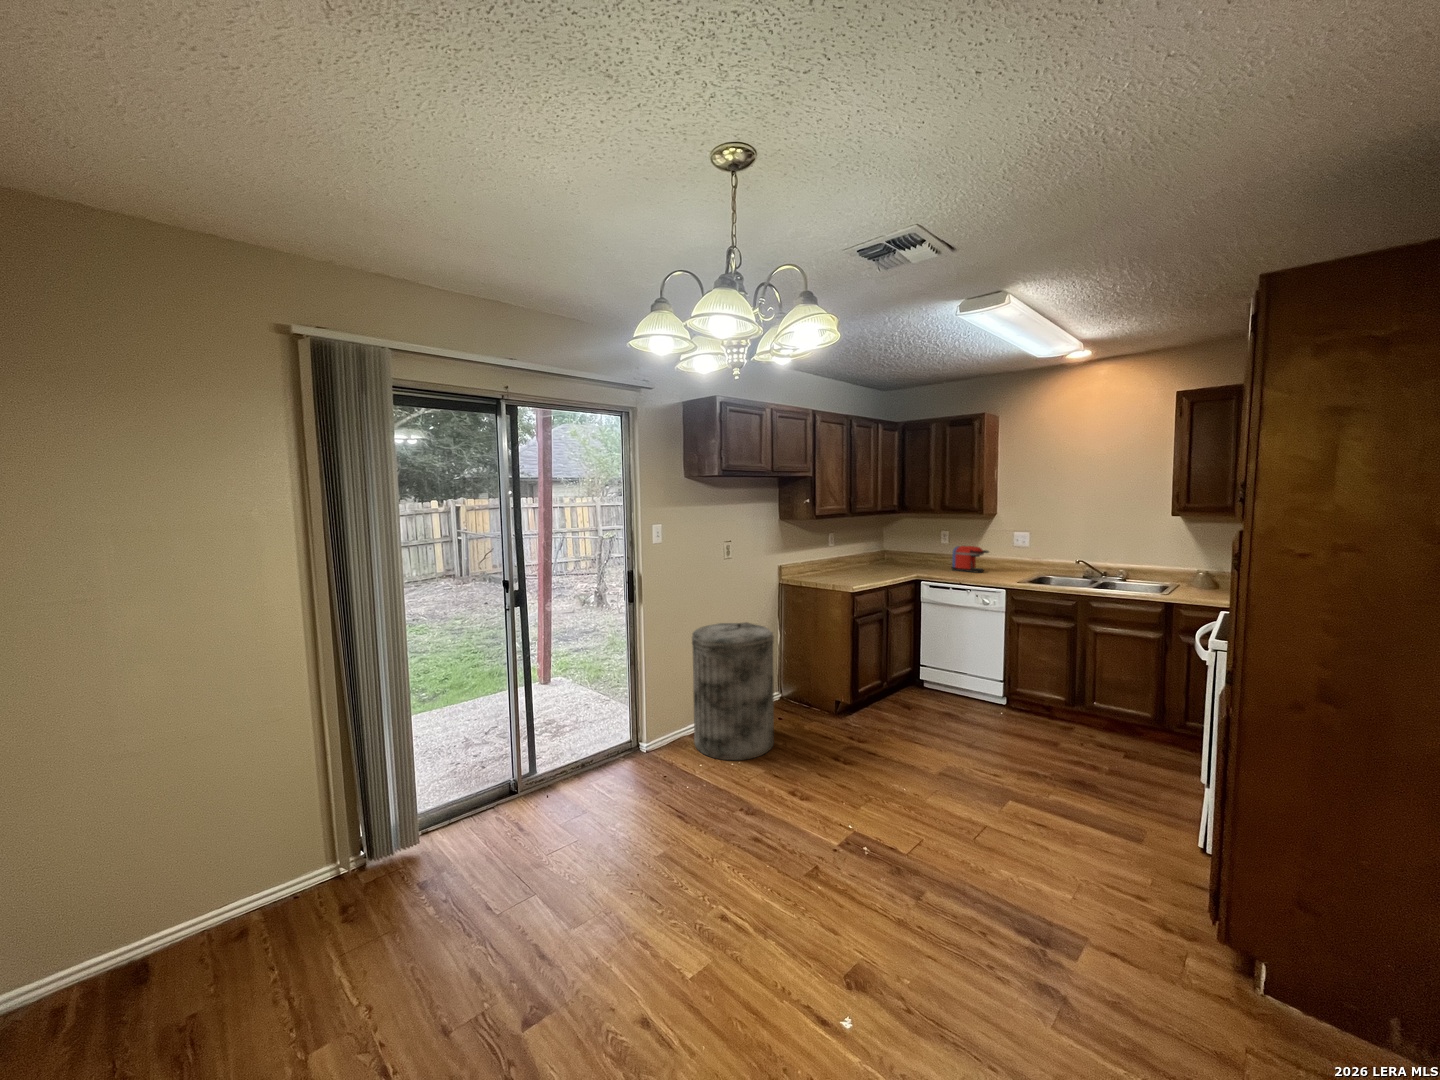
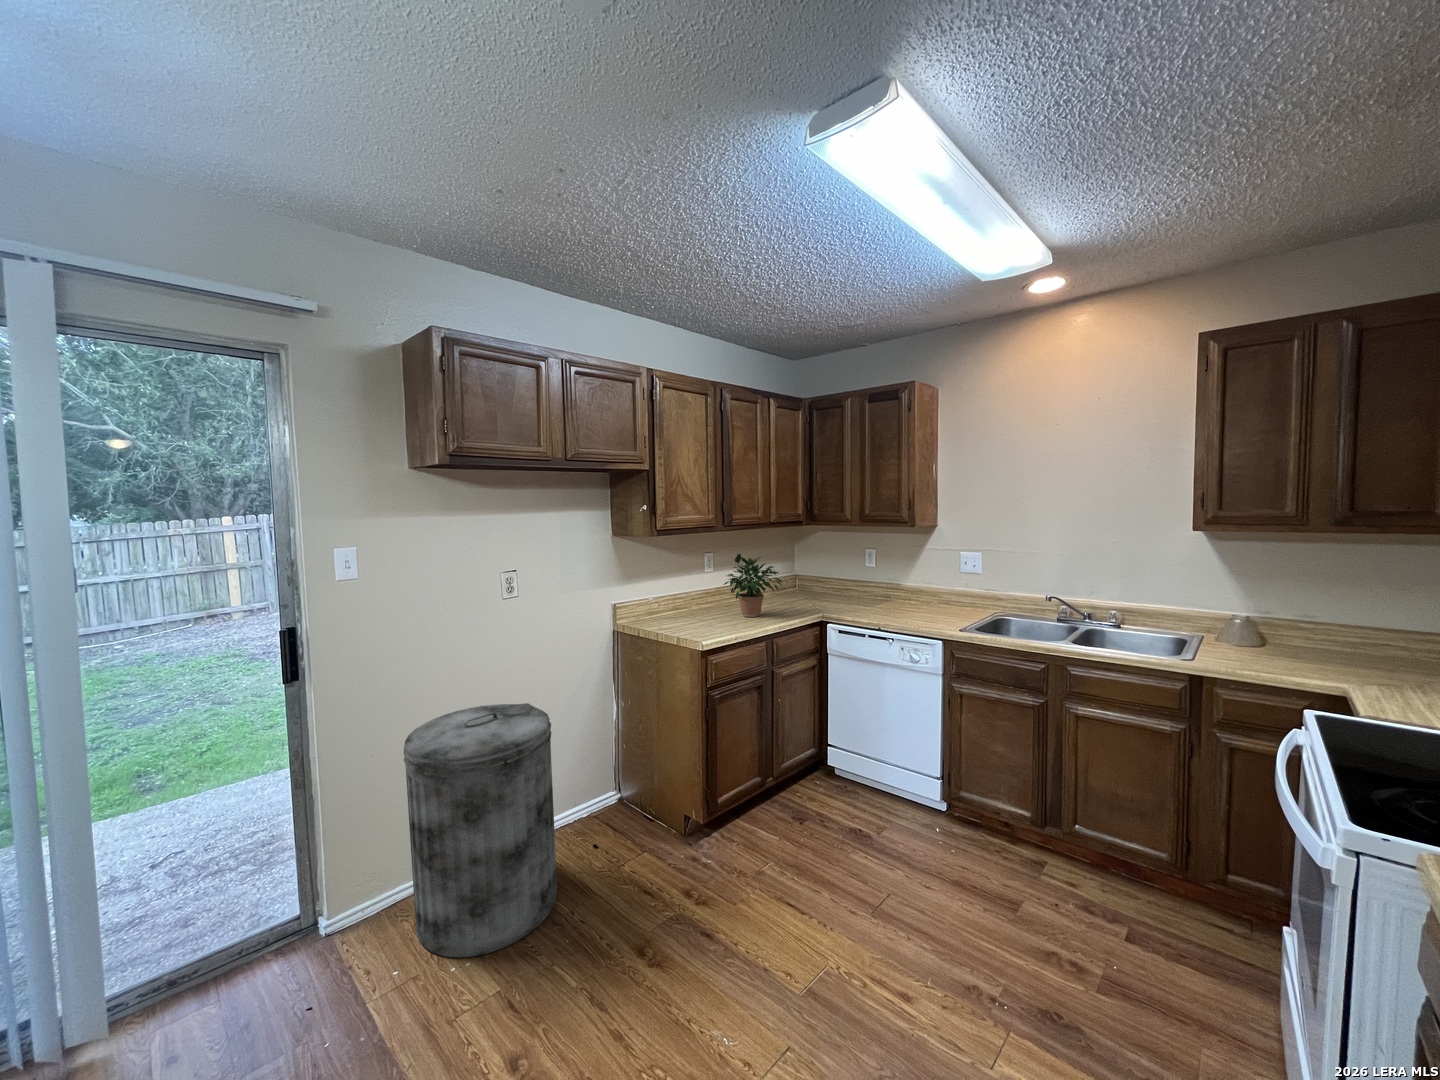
potted plant: none [846,532,891,577] -> present [724,554,782,617]
coffee maker: present [952,546,989,572] -> none [878,569,928,608]

